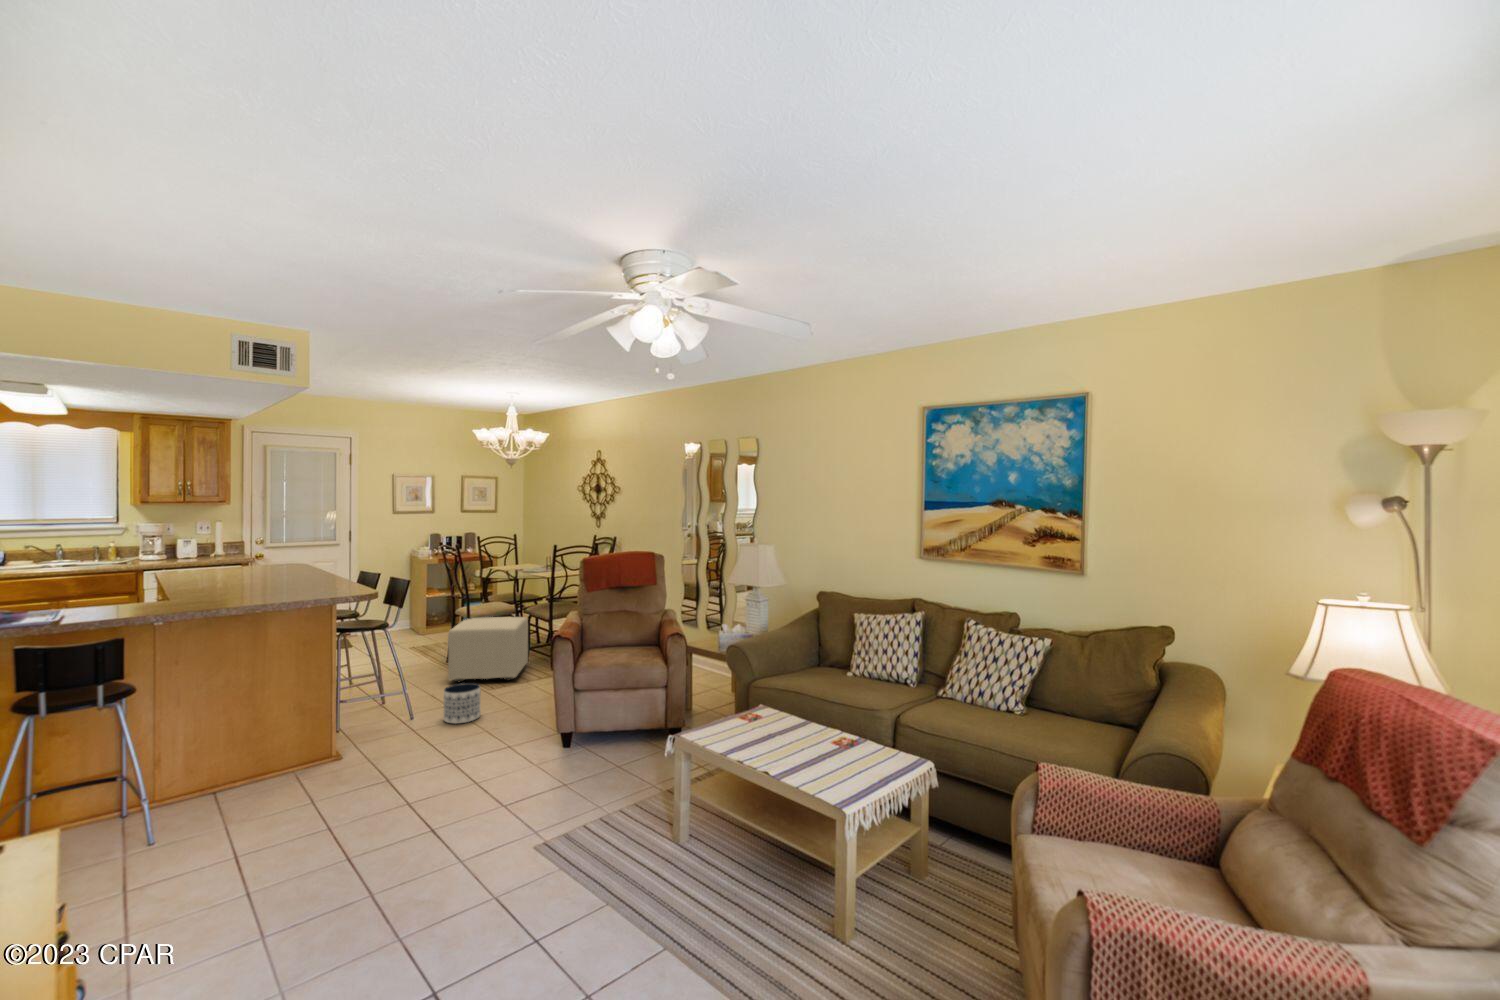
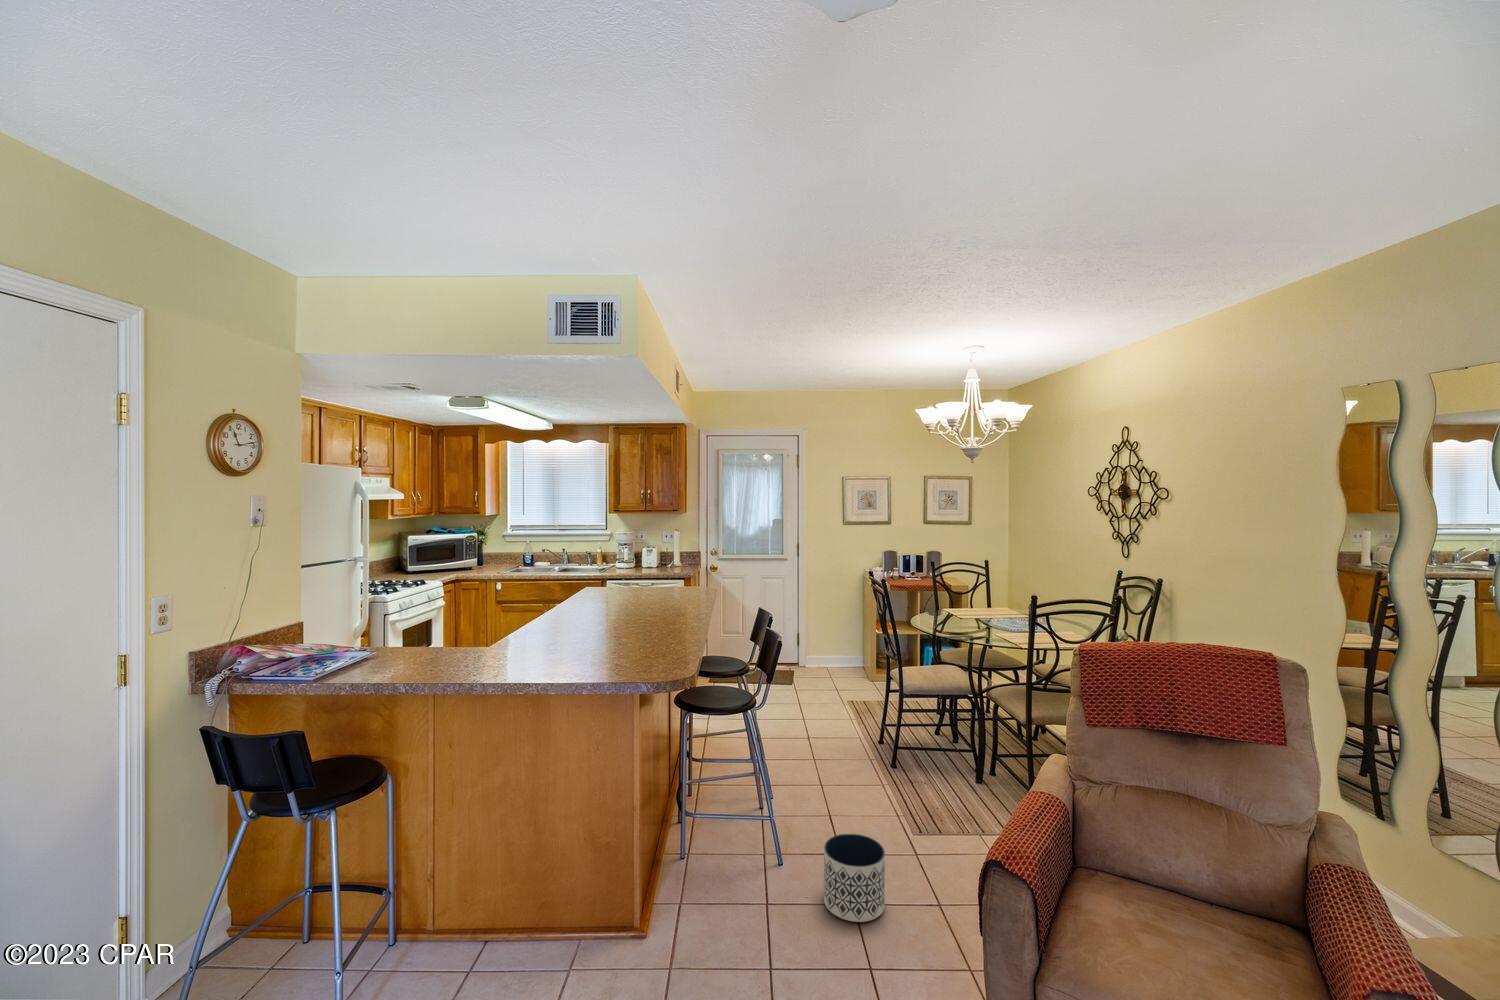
ottoman: present [448,617,528,682] -> none [864,690,994,819]

